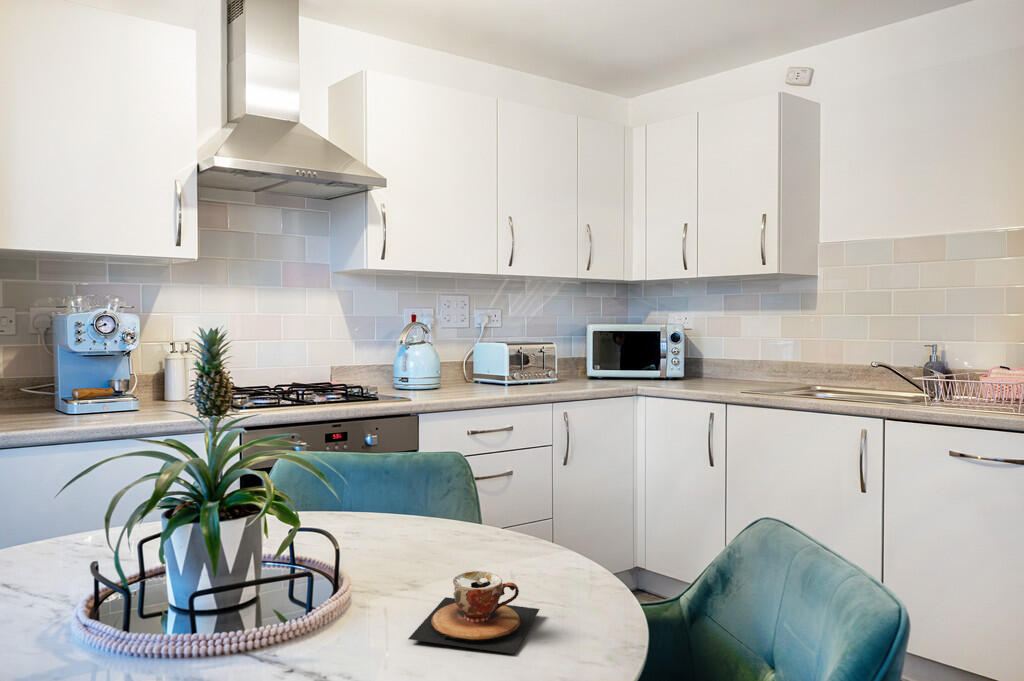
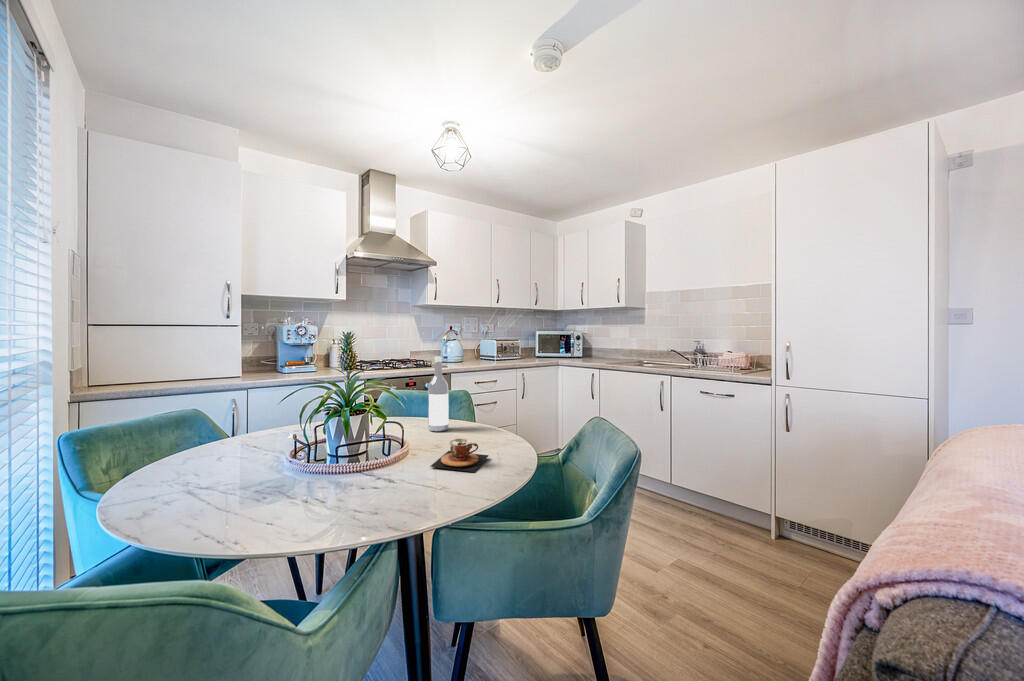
wine bottle: none [388,379,434,547] -> present [428,356,449,431]

